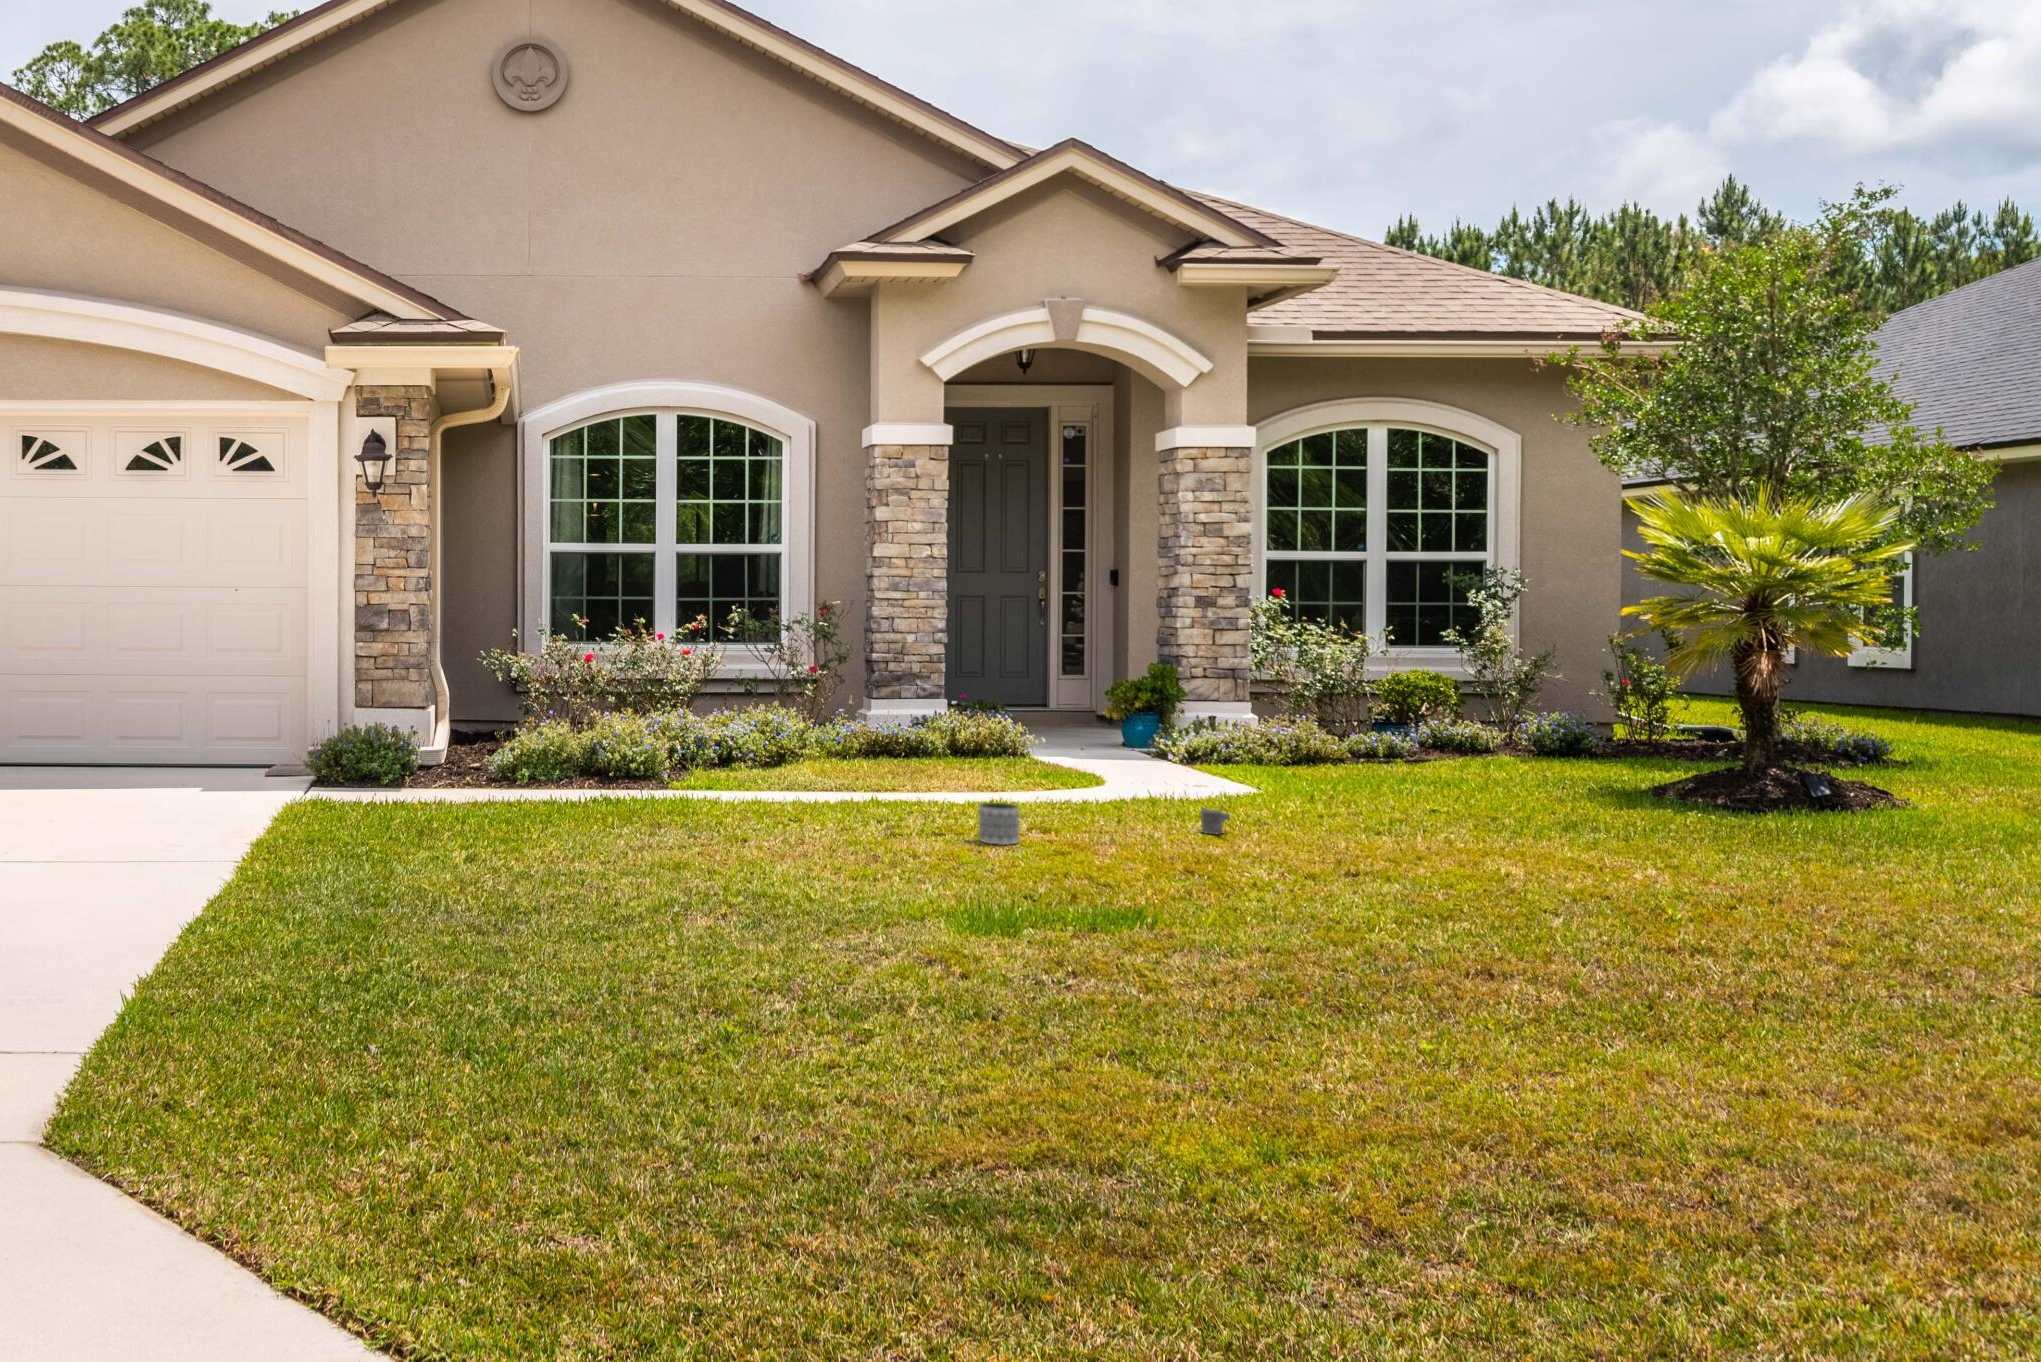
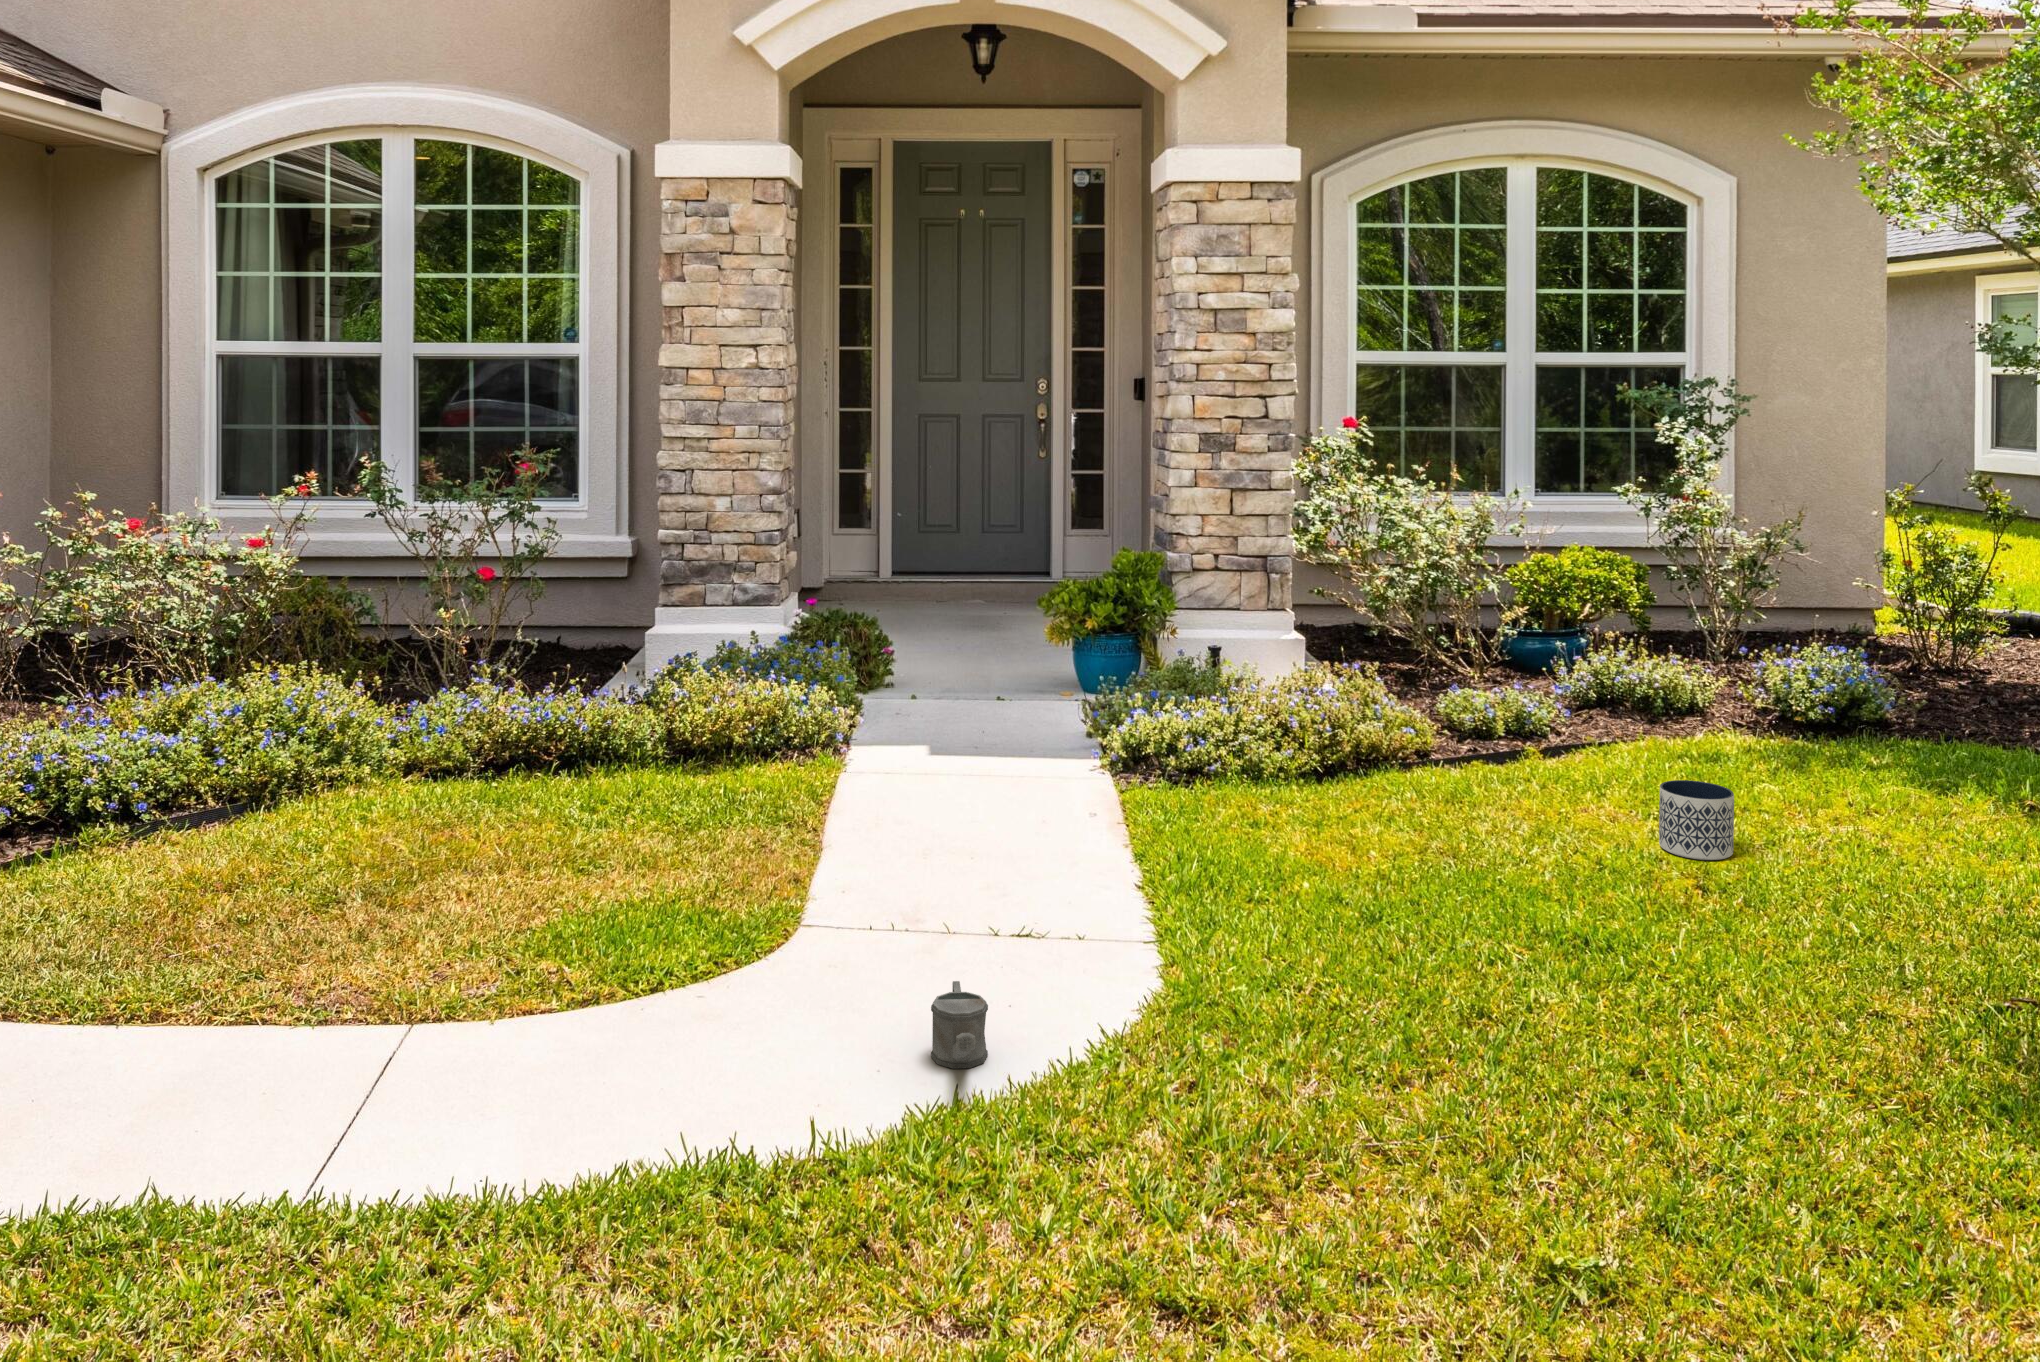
planter: present [979,803,1019,845] -> present [1659,780,1734,860]

